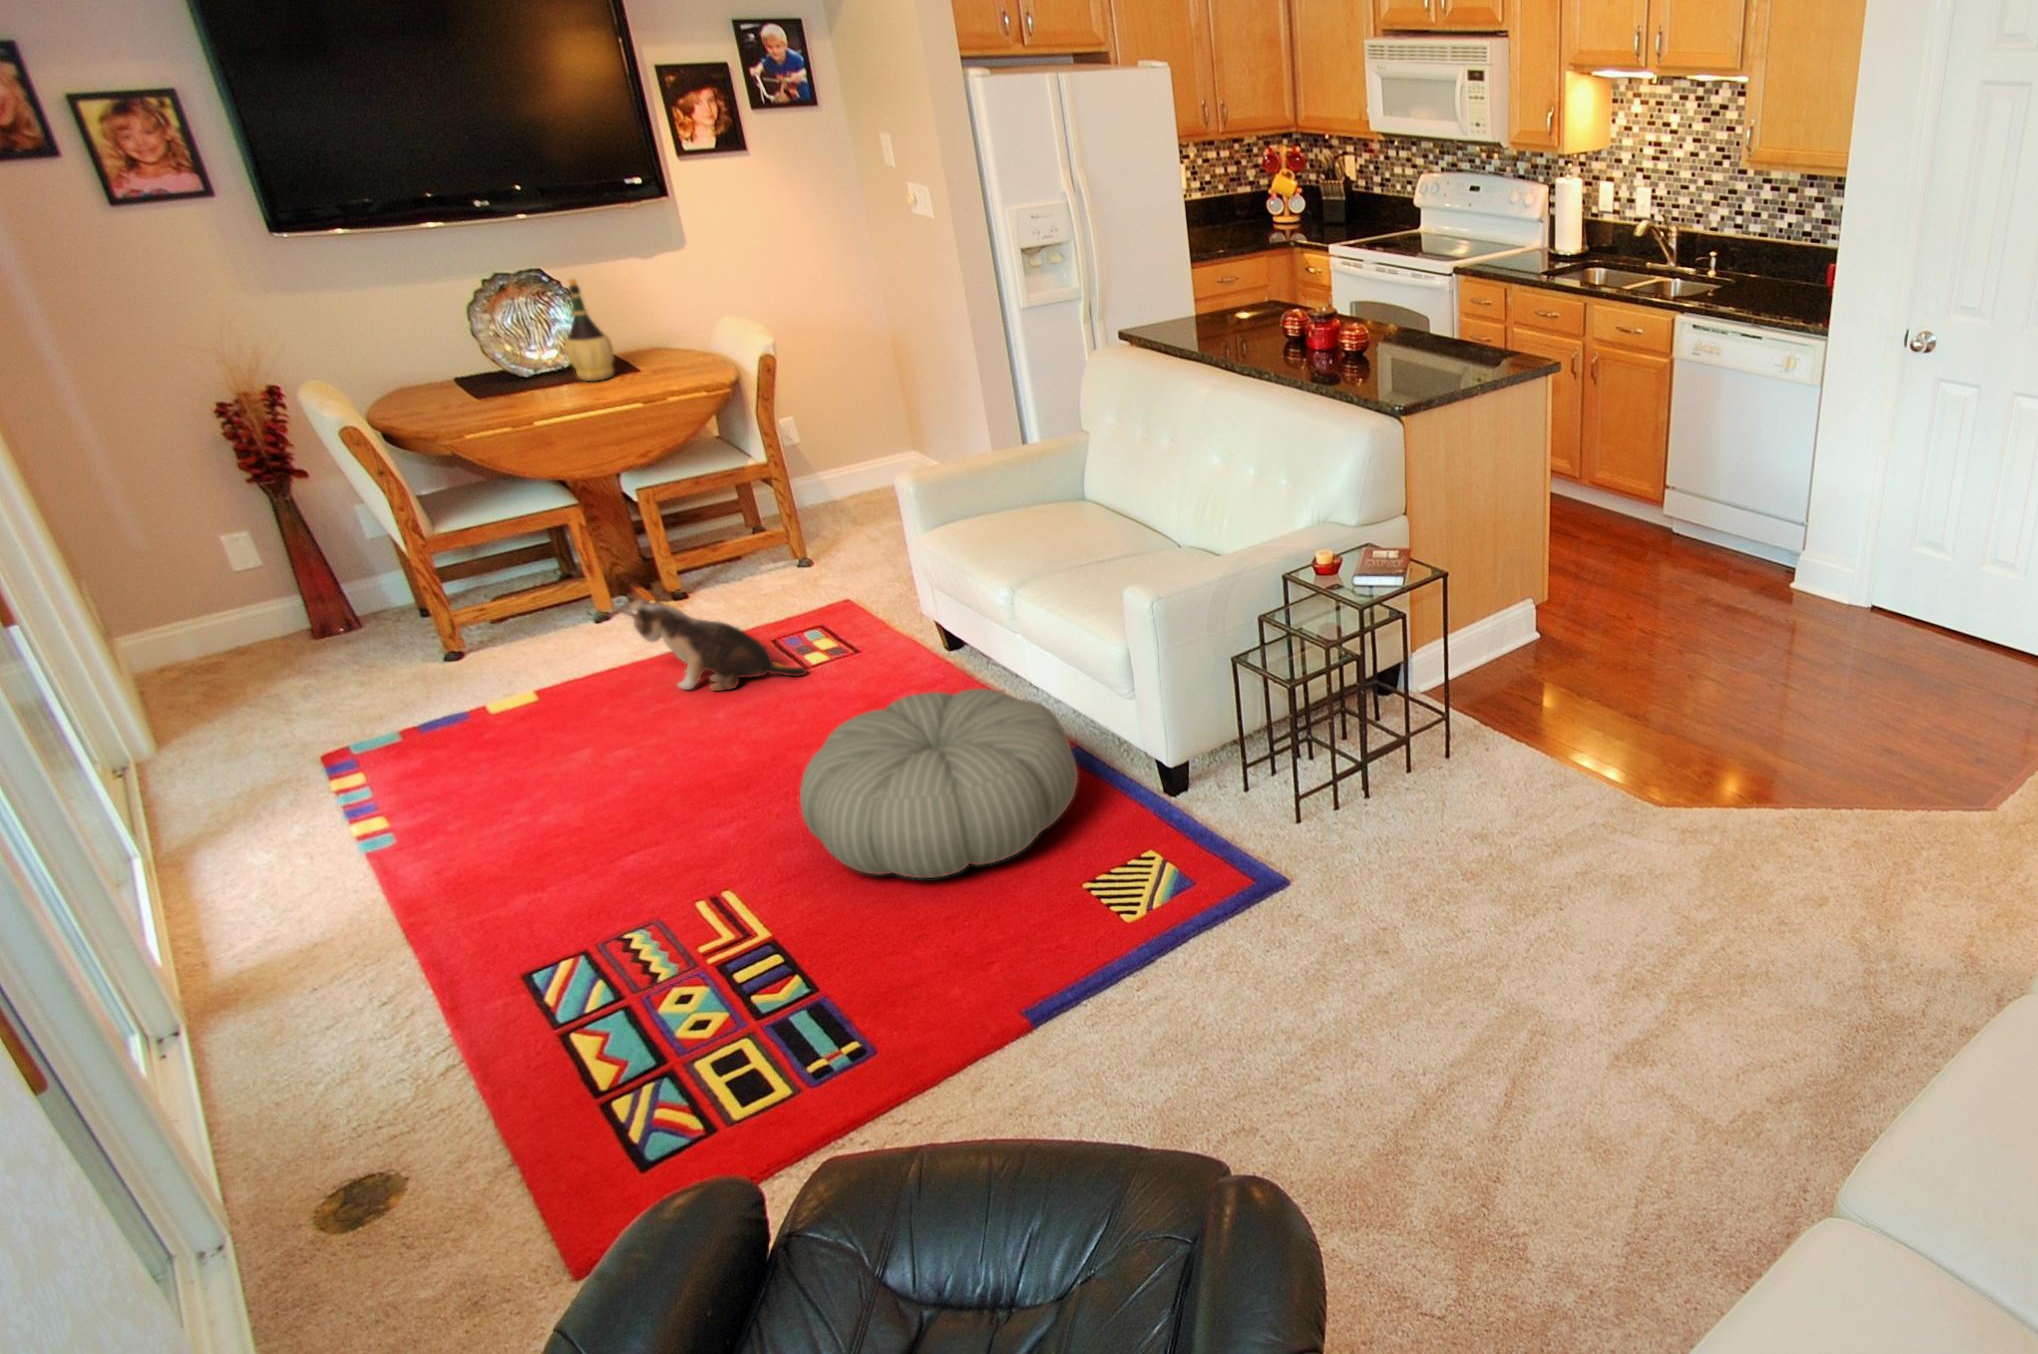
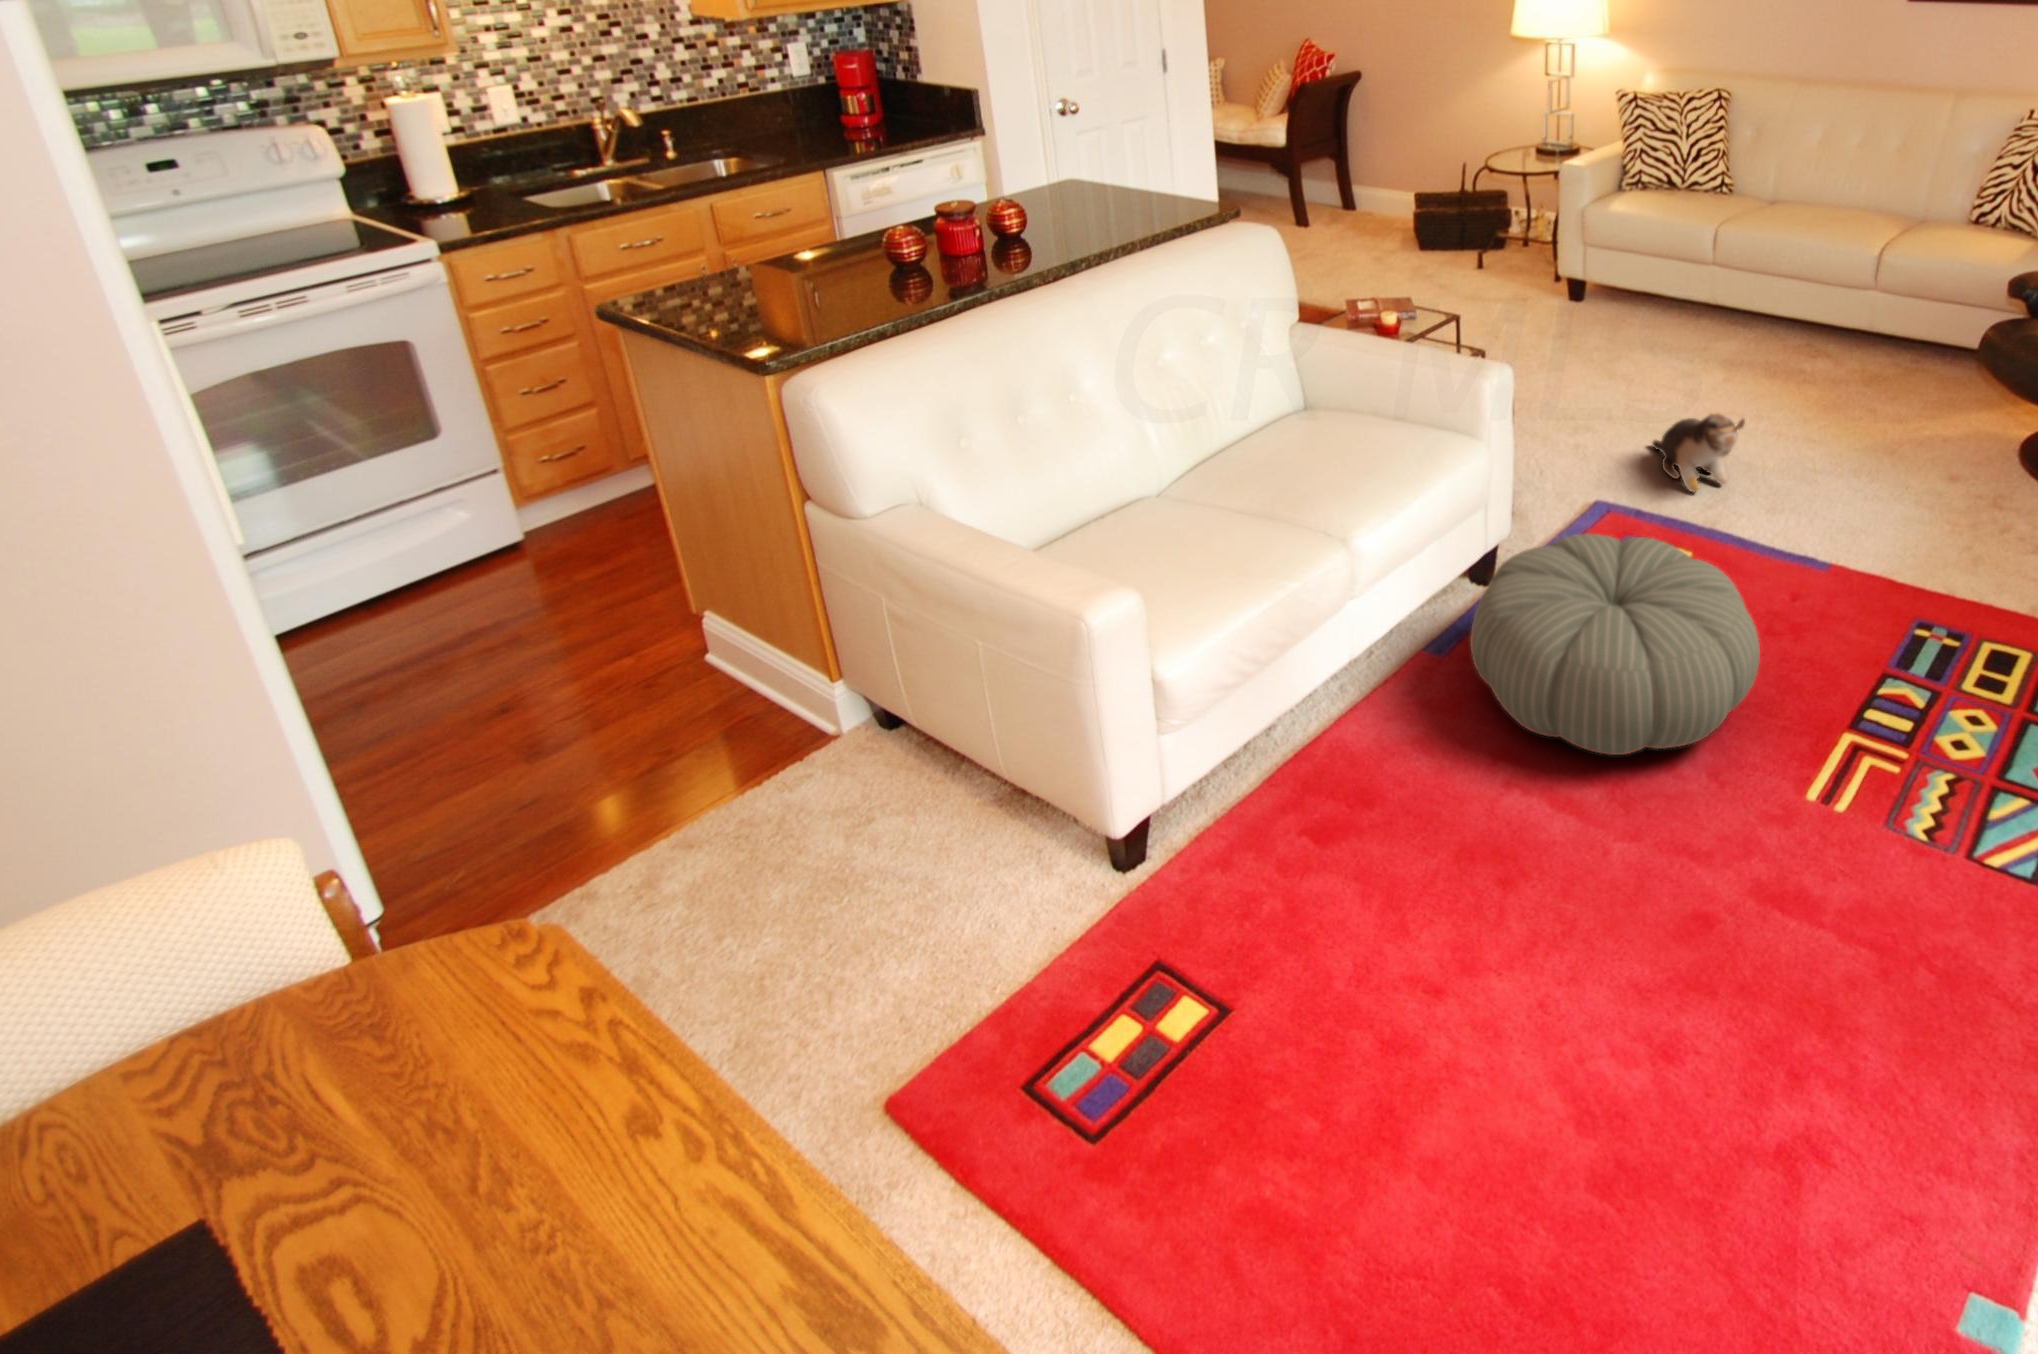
wine bottle: present [565,279,614,381] -> none [380,848,583,1203]
plush toy: present [622,599,807,691] -> present [1652,414,1745,492]

